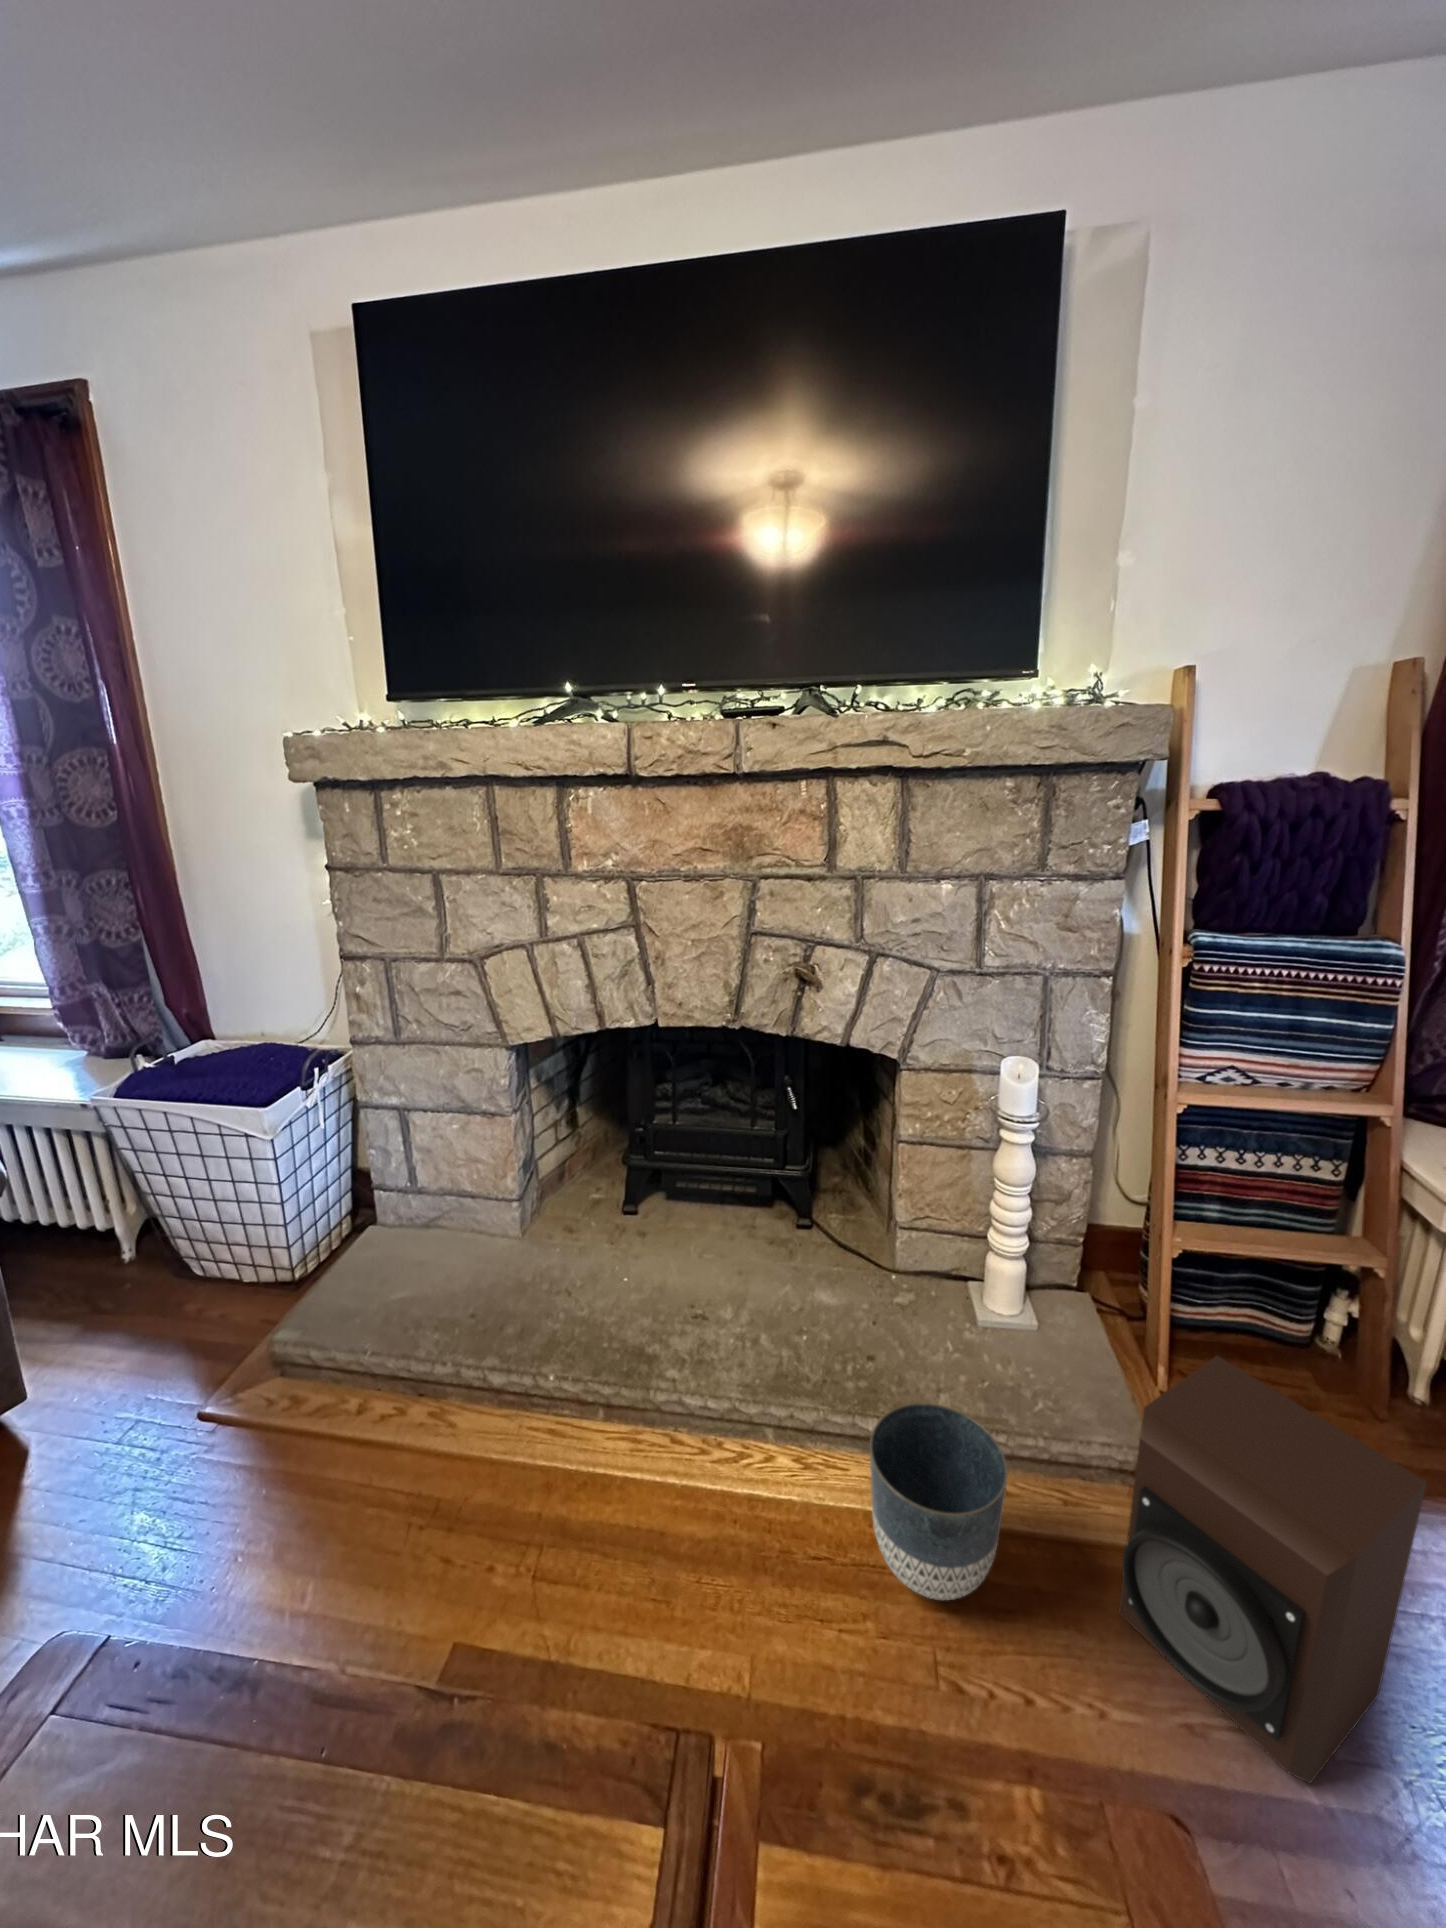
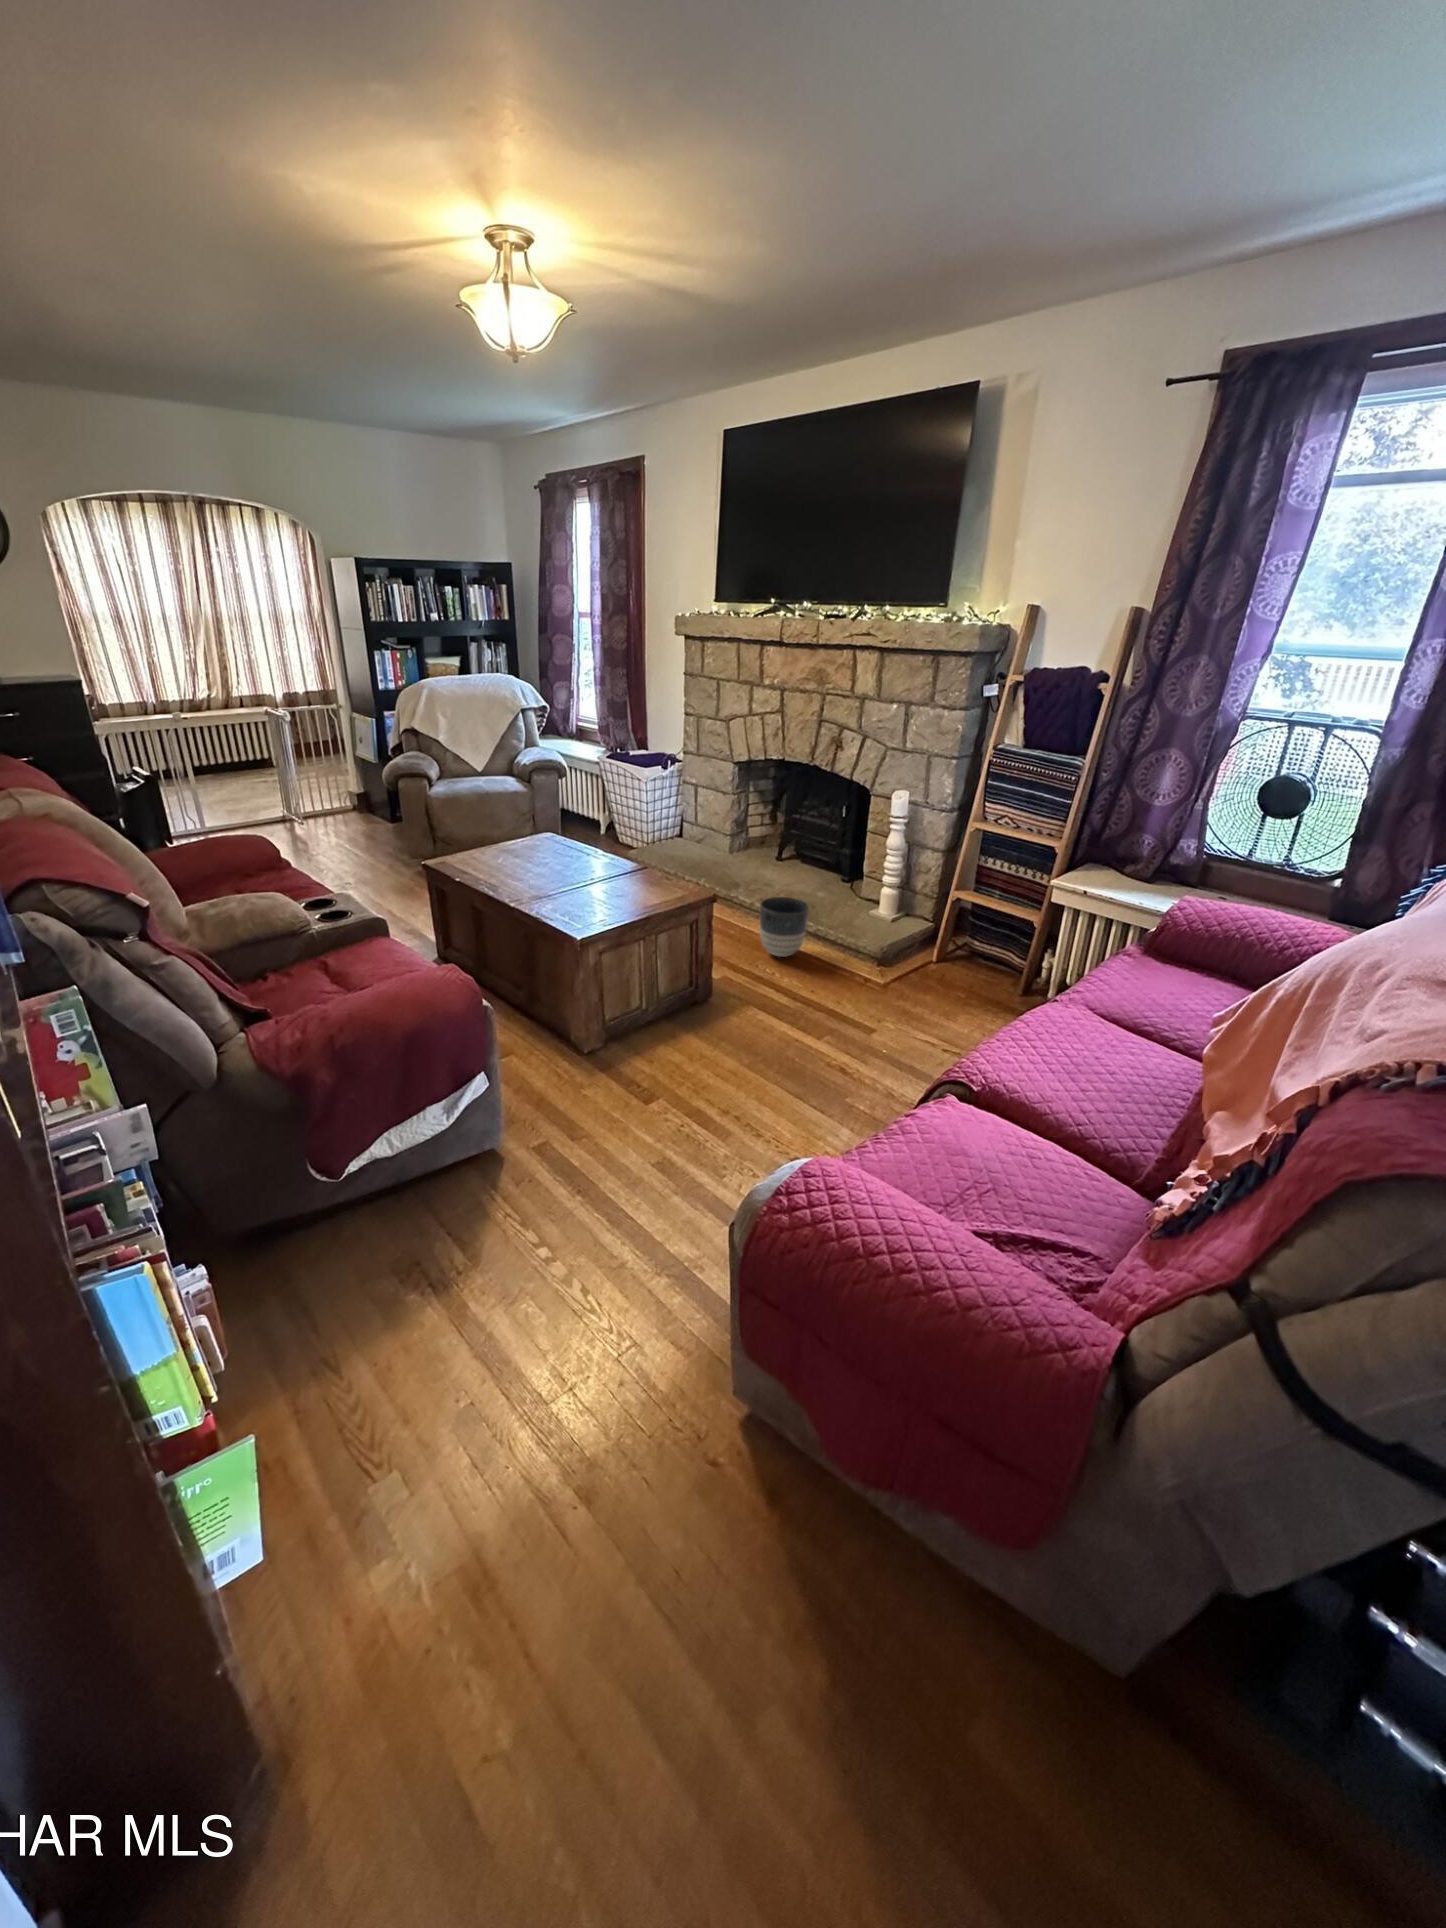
speaker: present [1118,1356,1426,1783] -> none [815,892,896,1011]

